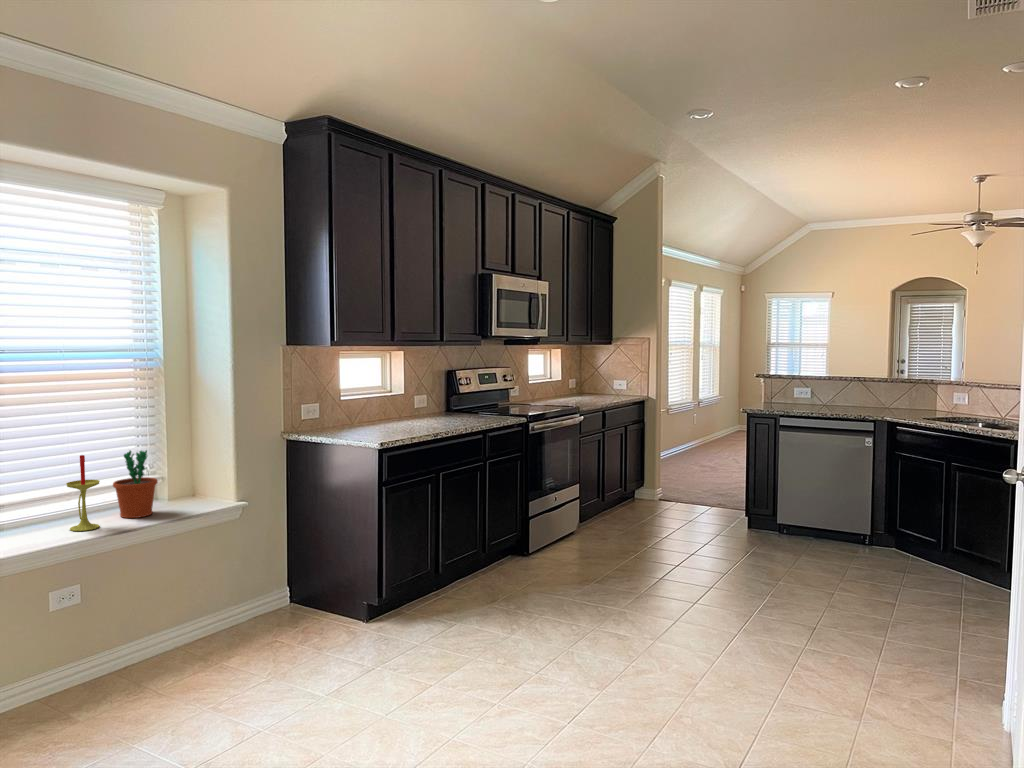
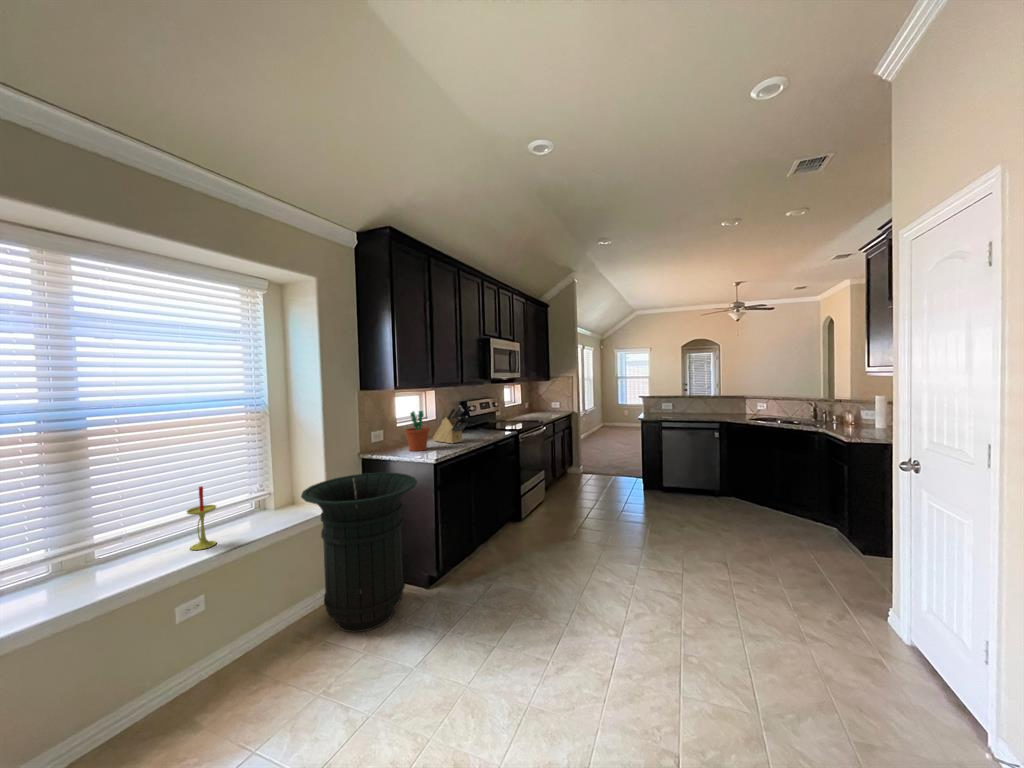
knife block: none [391,373,440,429] -> present [433,406,468,444]
flower pot: present [113,450,158,518] -> present [405,411,430,451]
trash can: none [200,460,351,657] -> present [301,473,417,632]

